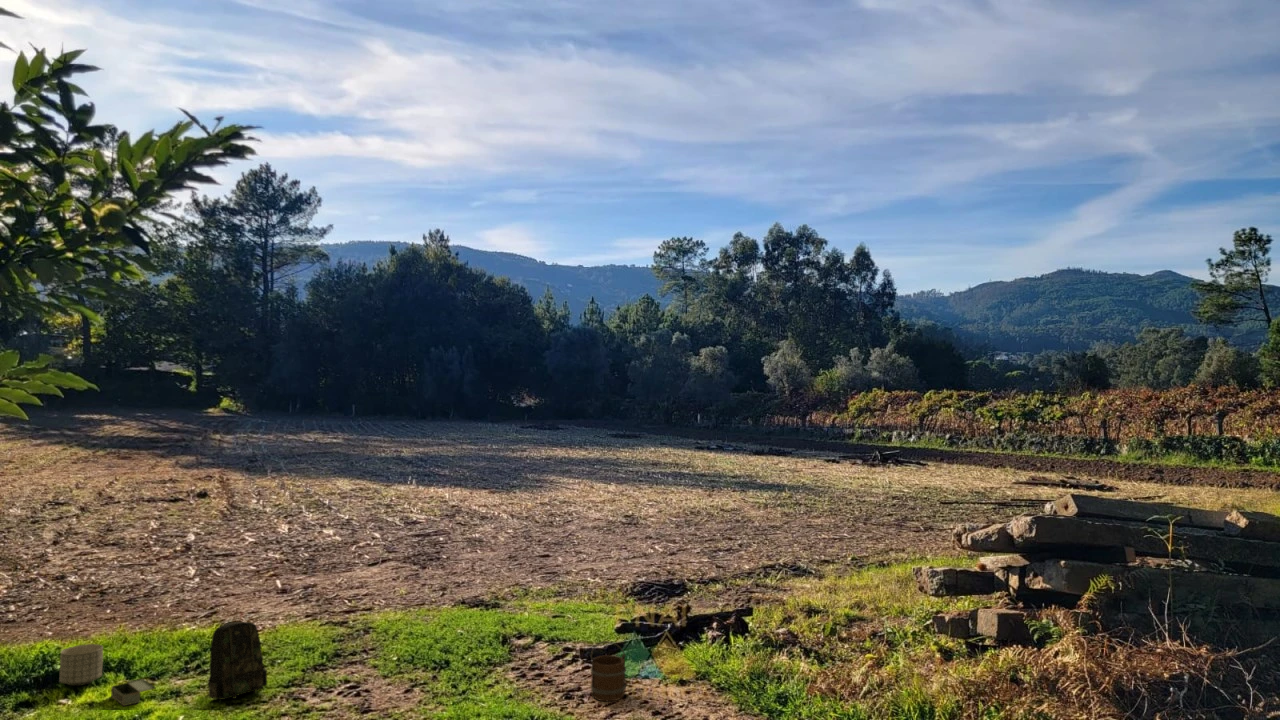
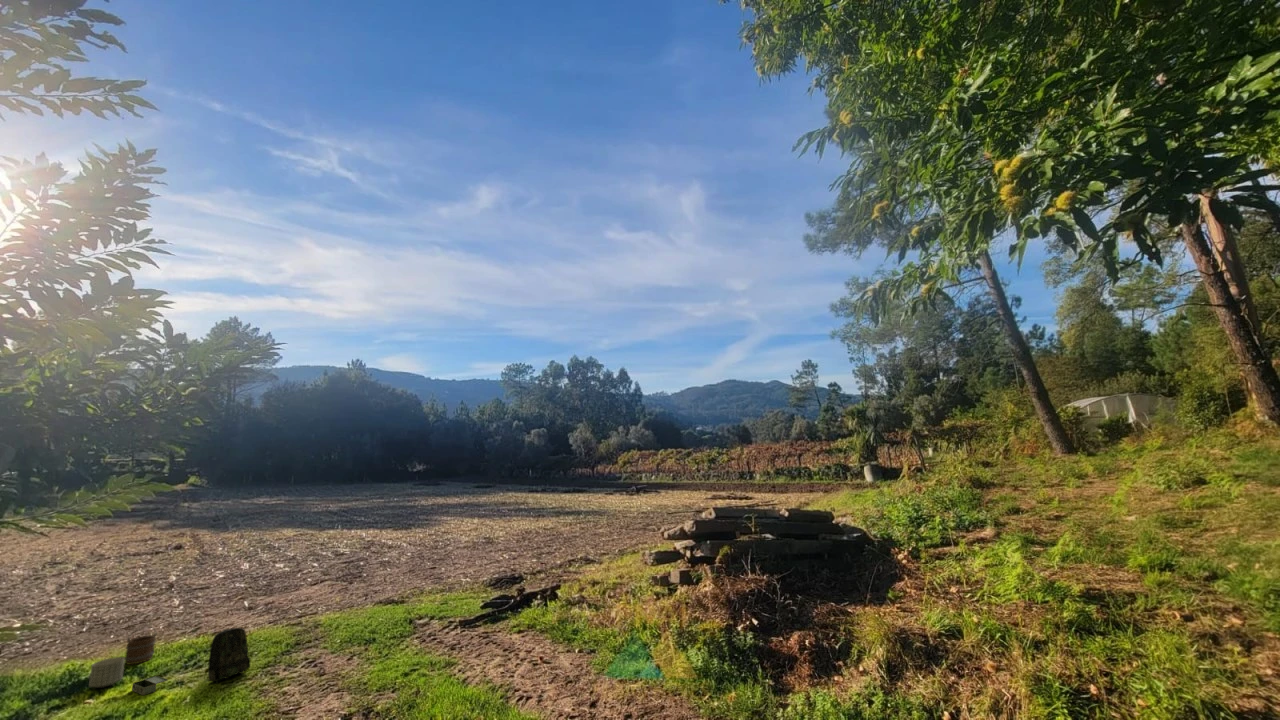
bucket: present [590,641,626,701] -> present [125,627,157,665]

